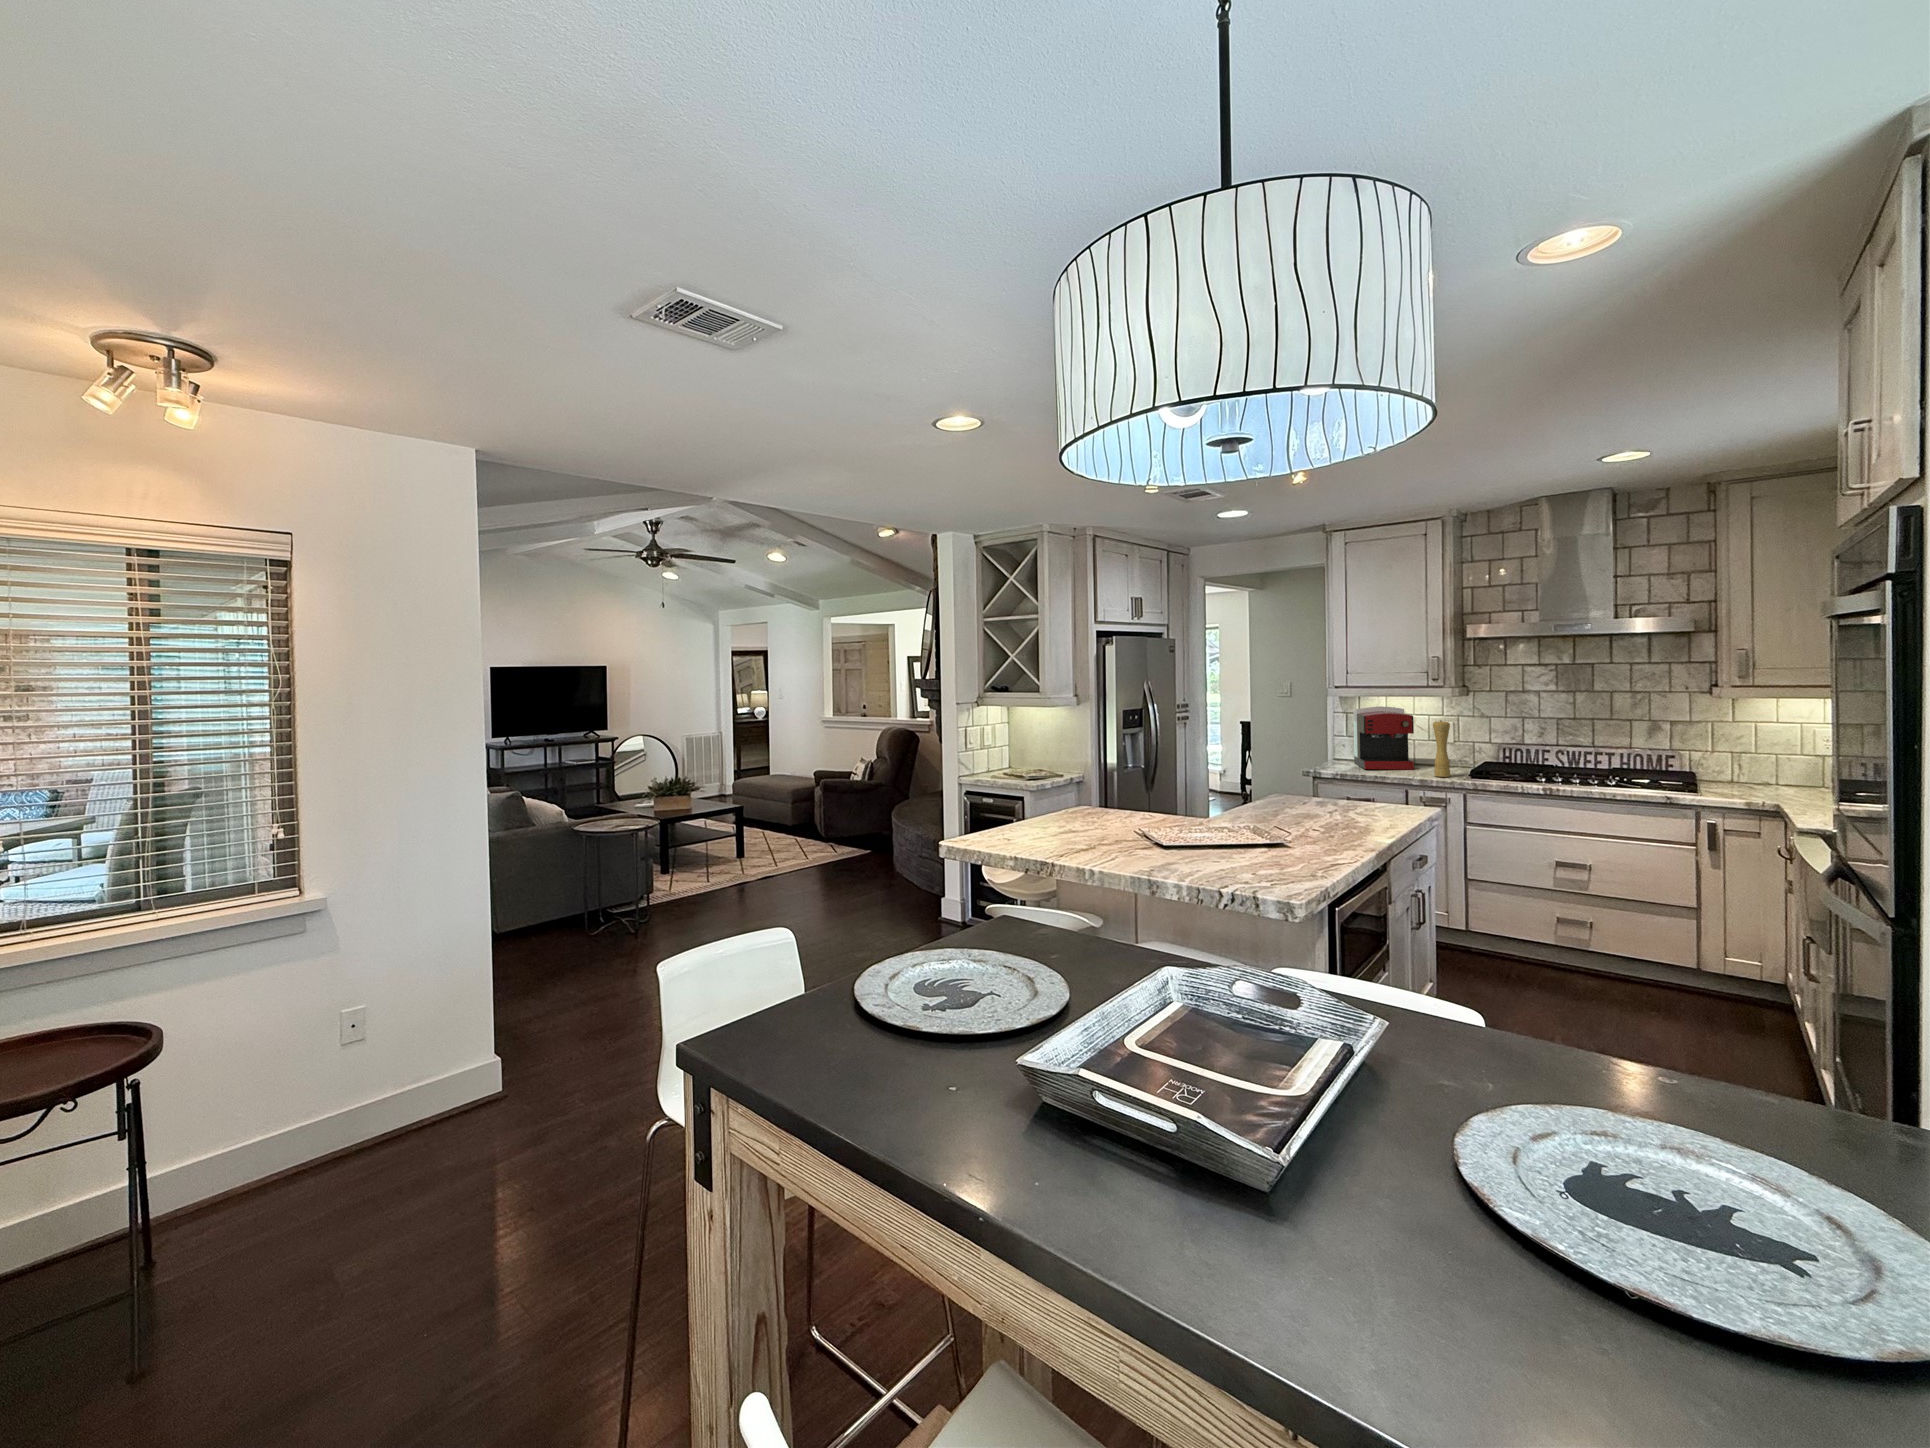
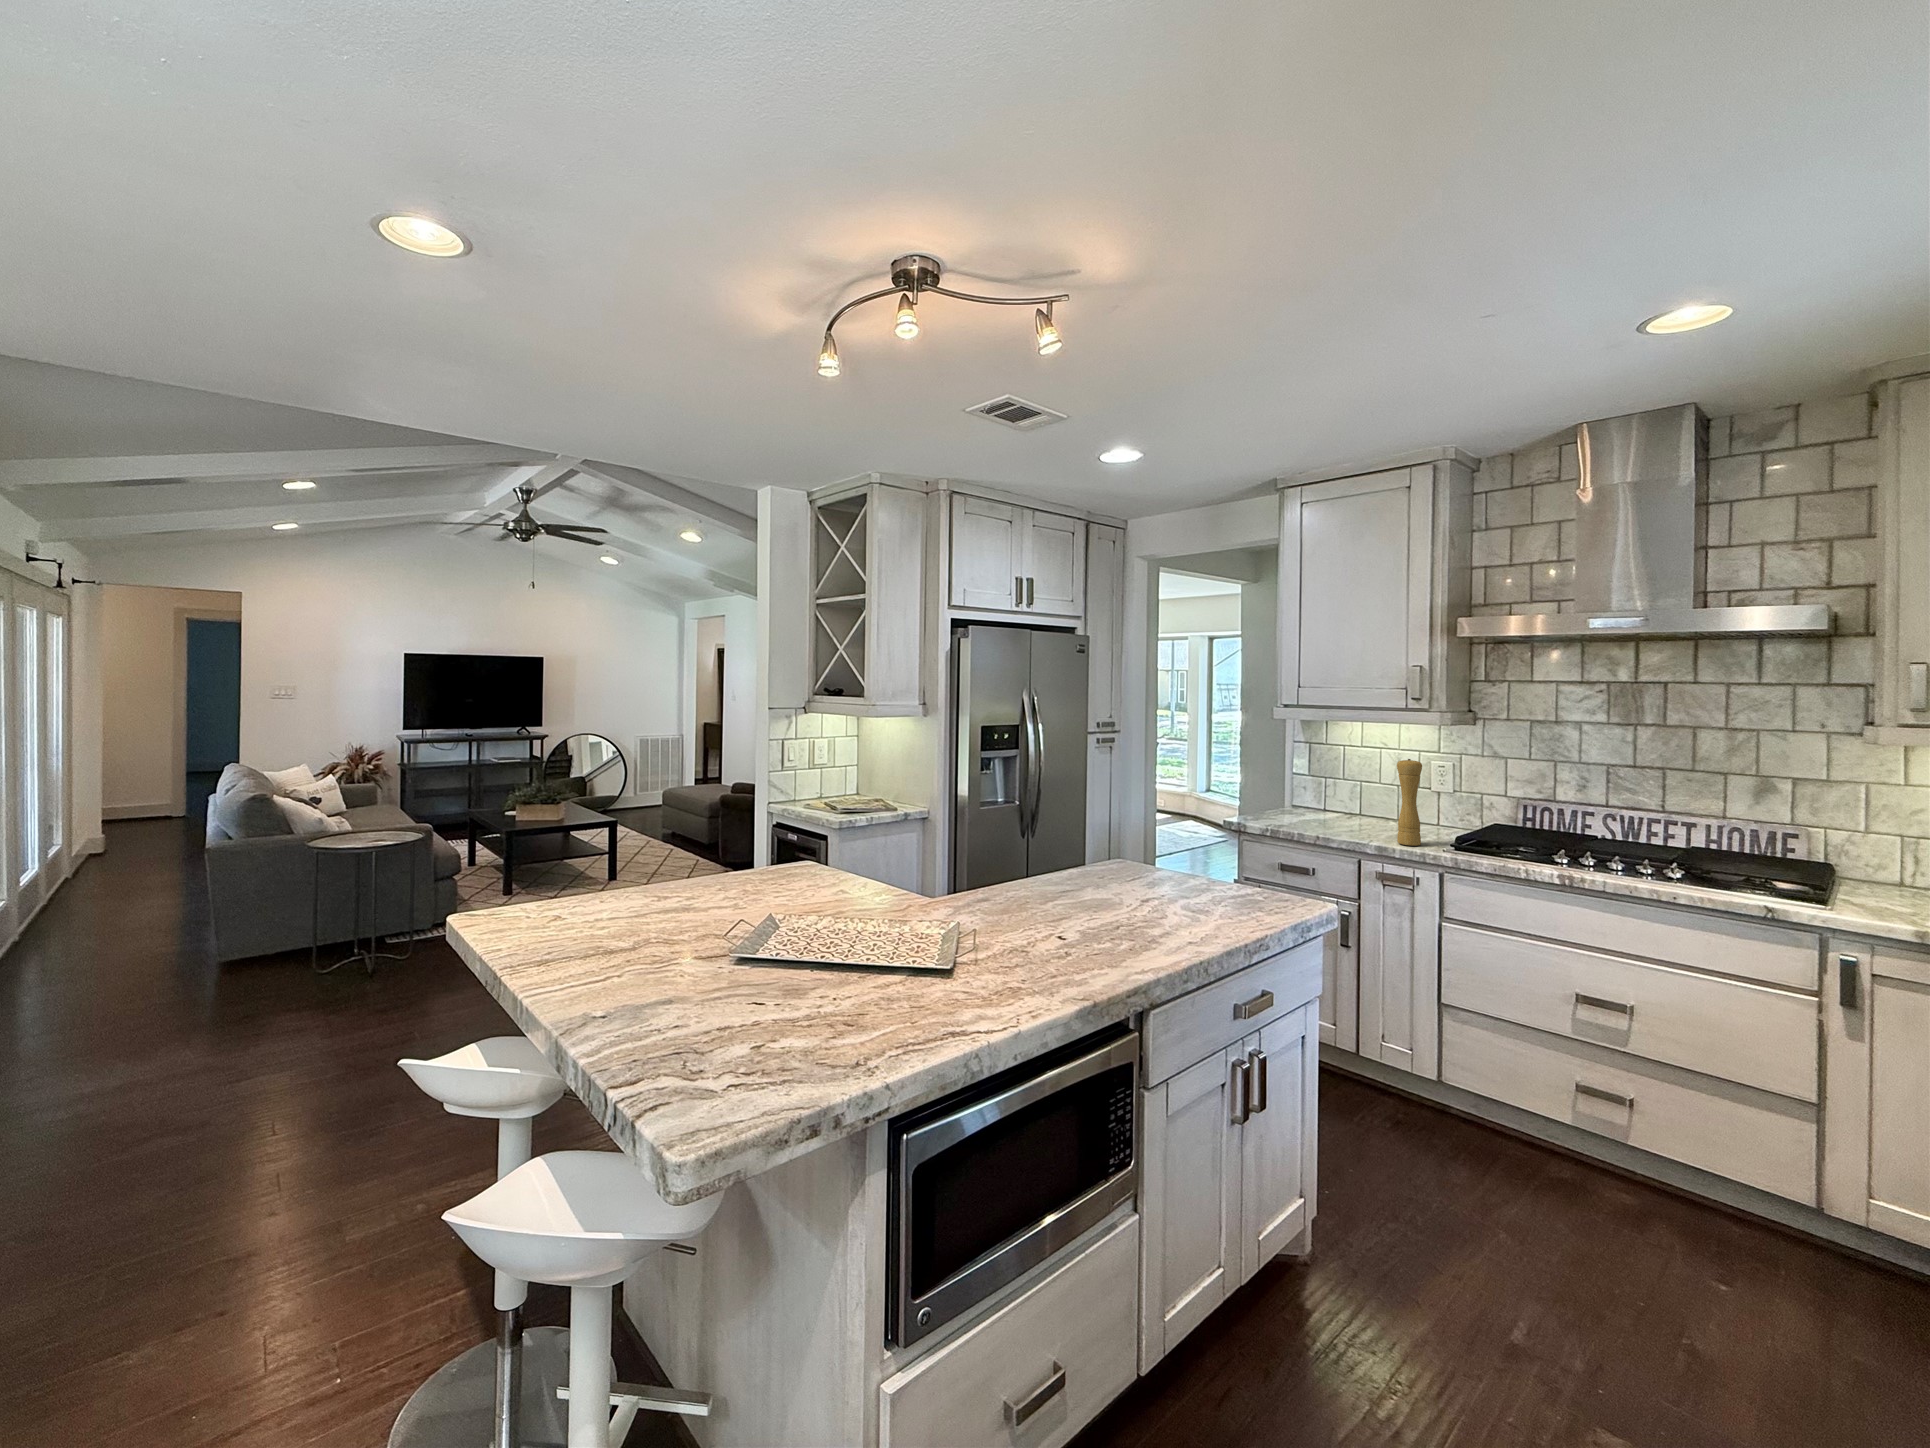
coffee maker: present [1353,706,1414,770] -> none [1306,735,1380,830]

